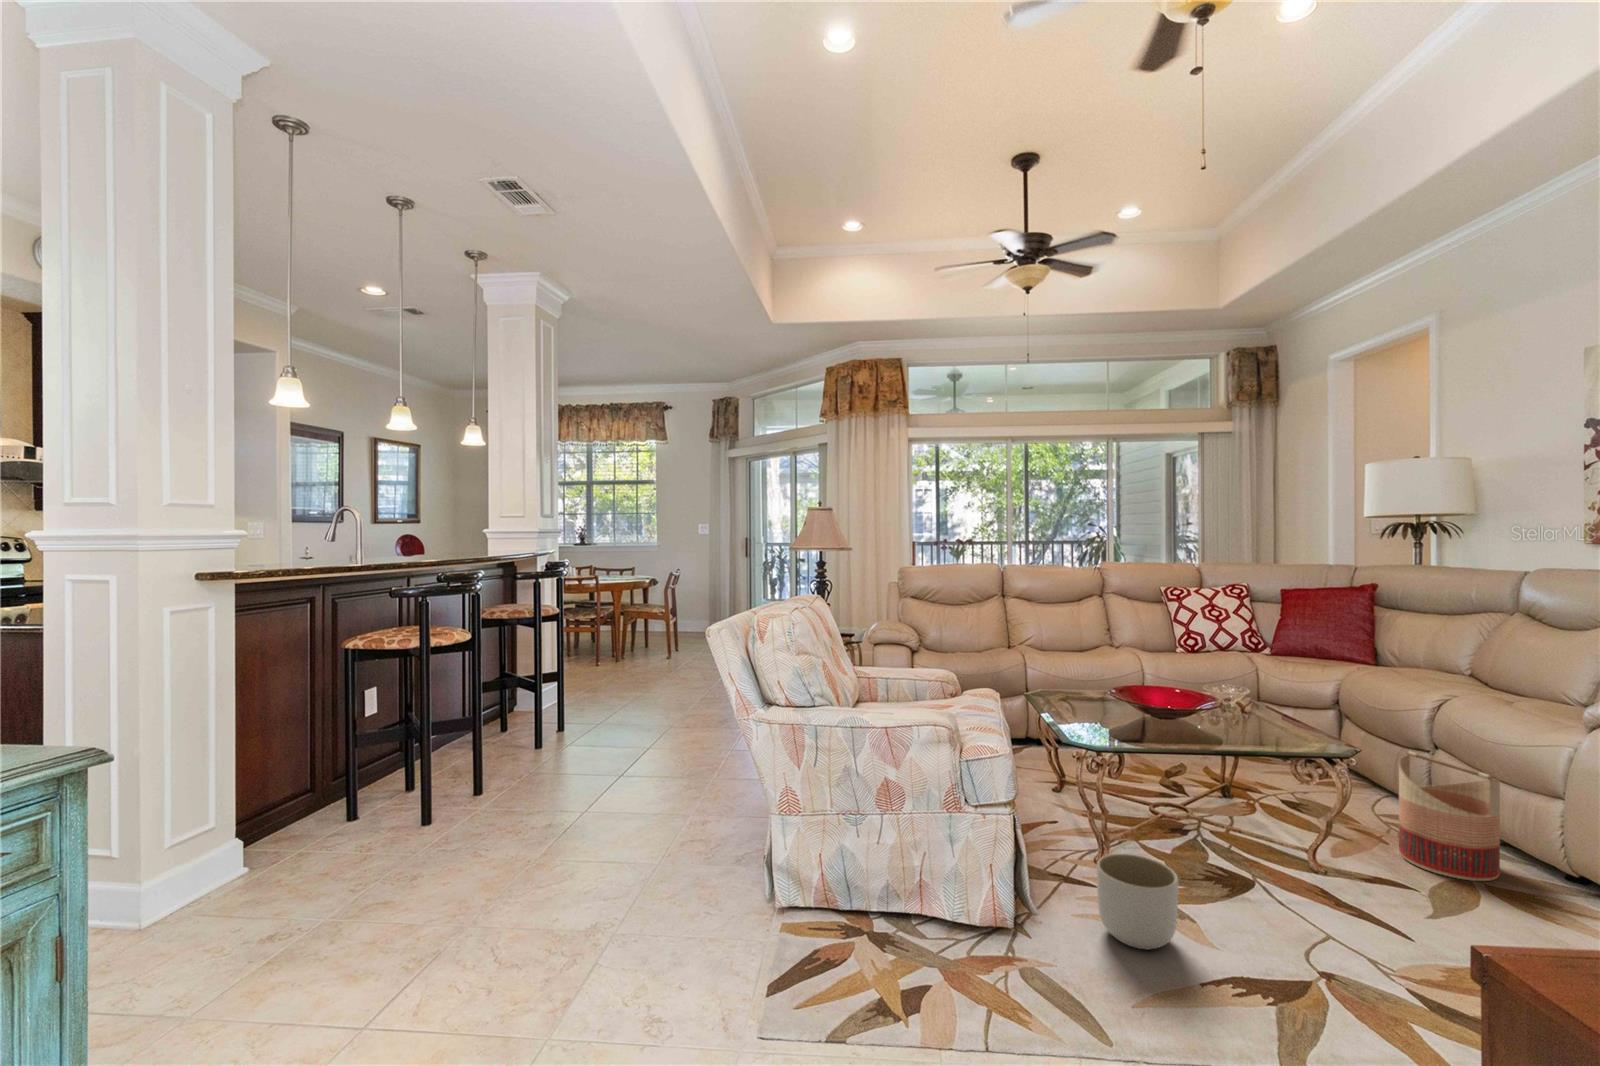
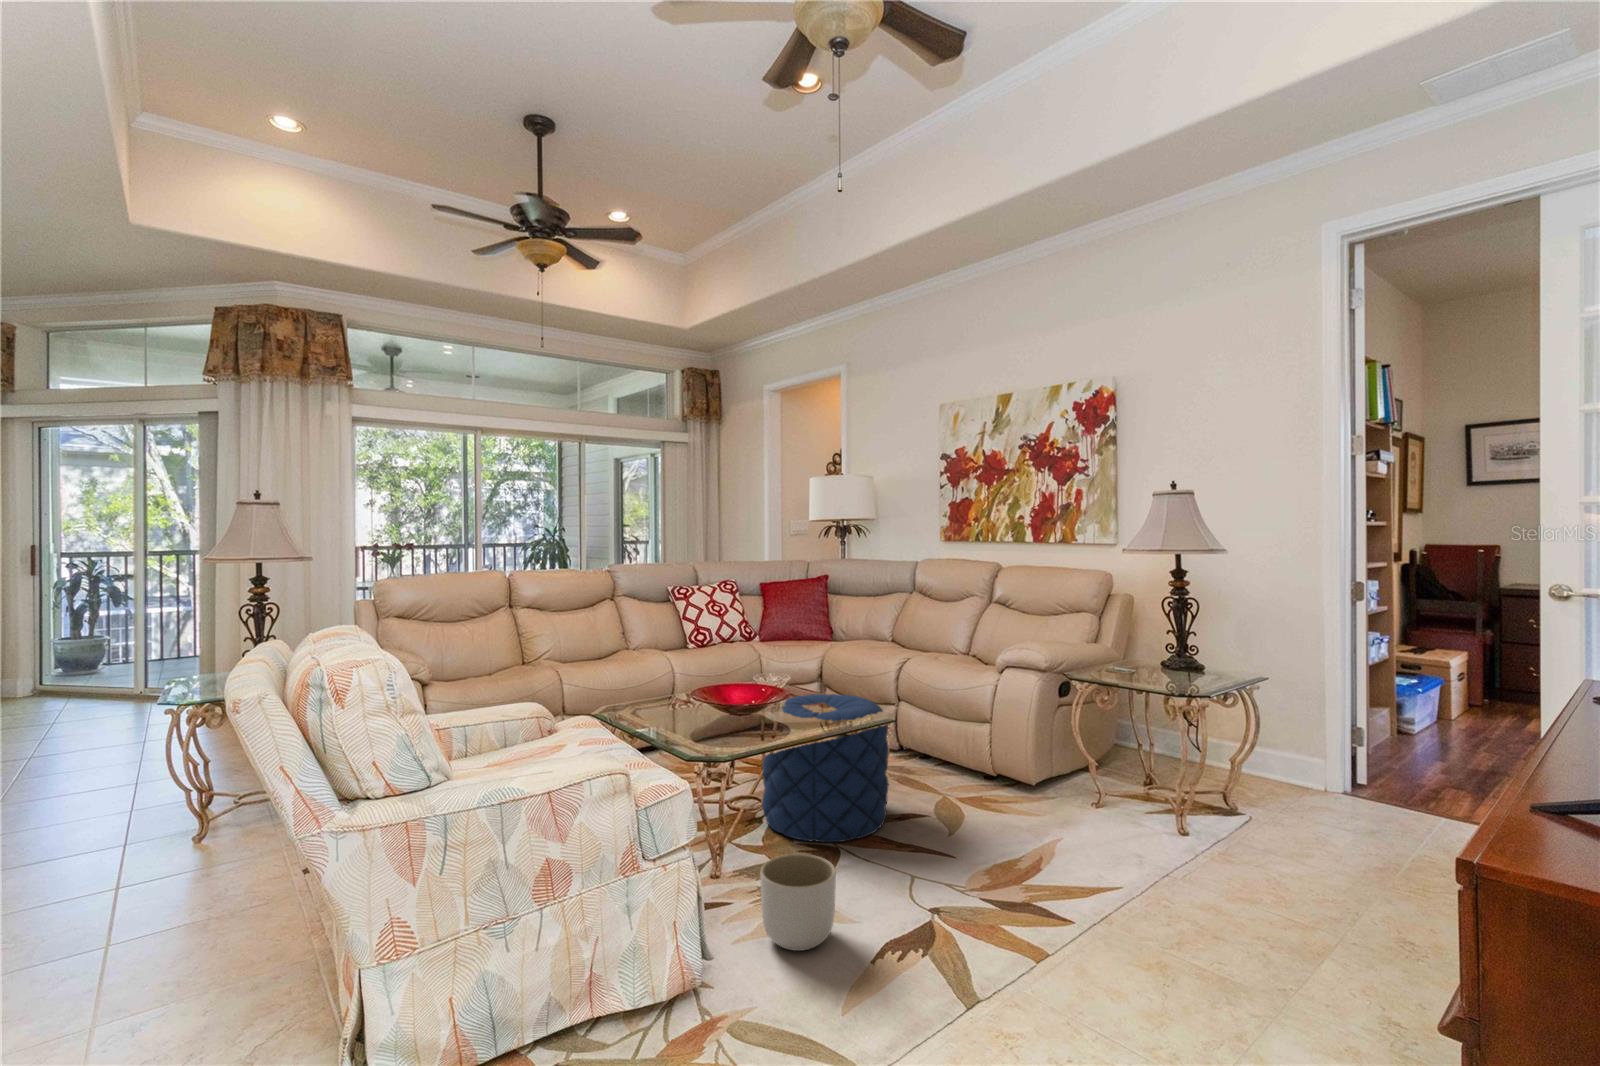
pouf: none [1185,714,1353,885] -> present [762,694,889,842]
basket: present [1399,751,1500,881] -> none [896,705,954,796]

